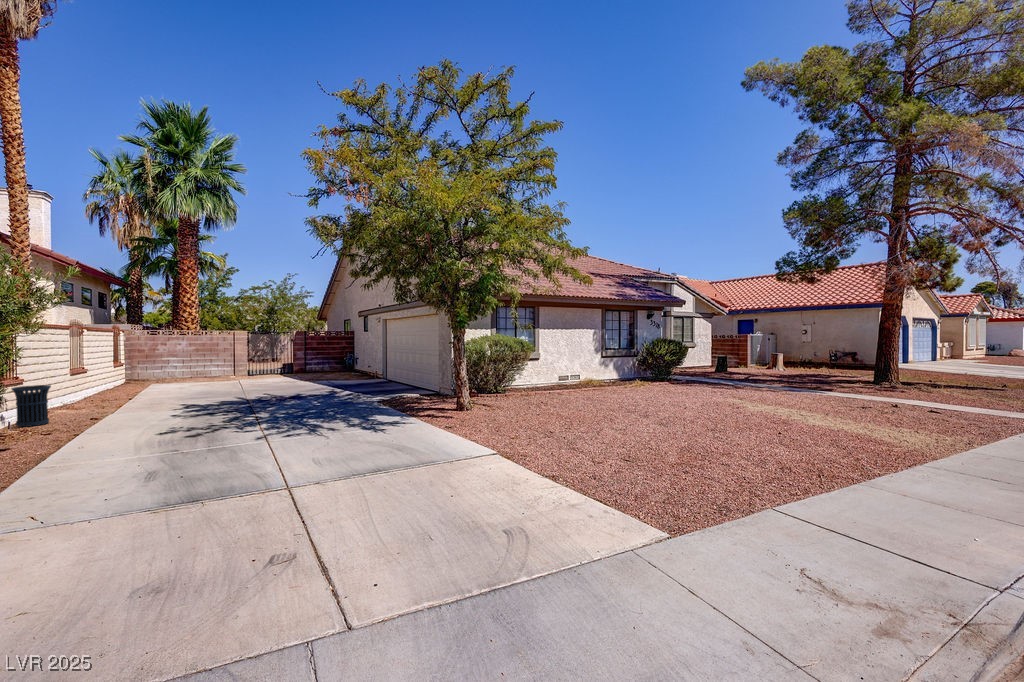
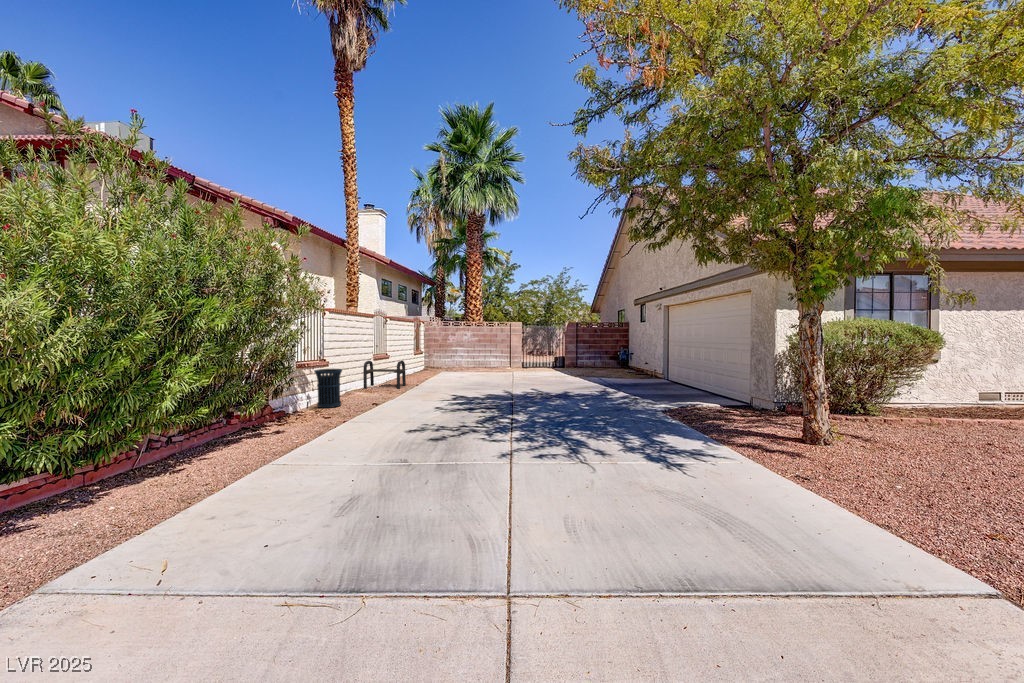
bench: none [63,374,119,406] -> present [363,361,406,389]

